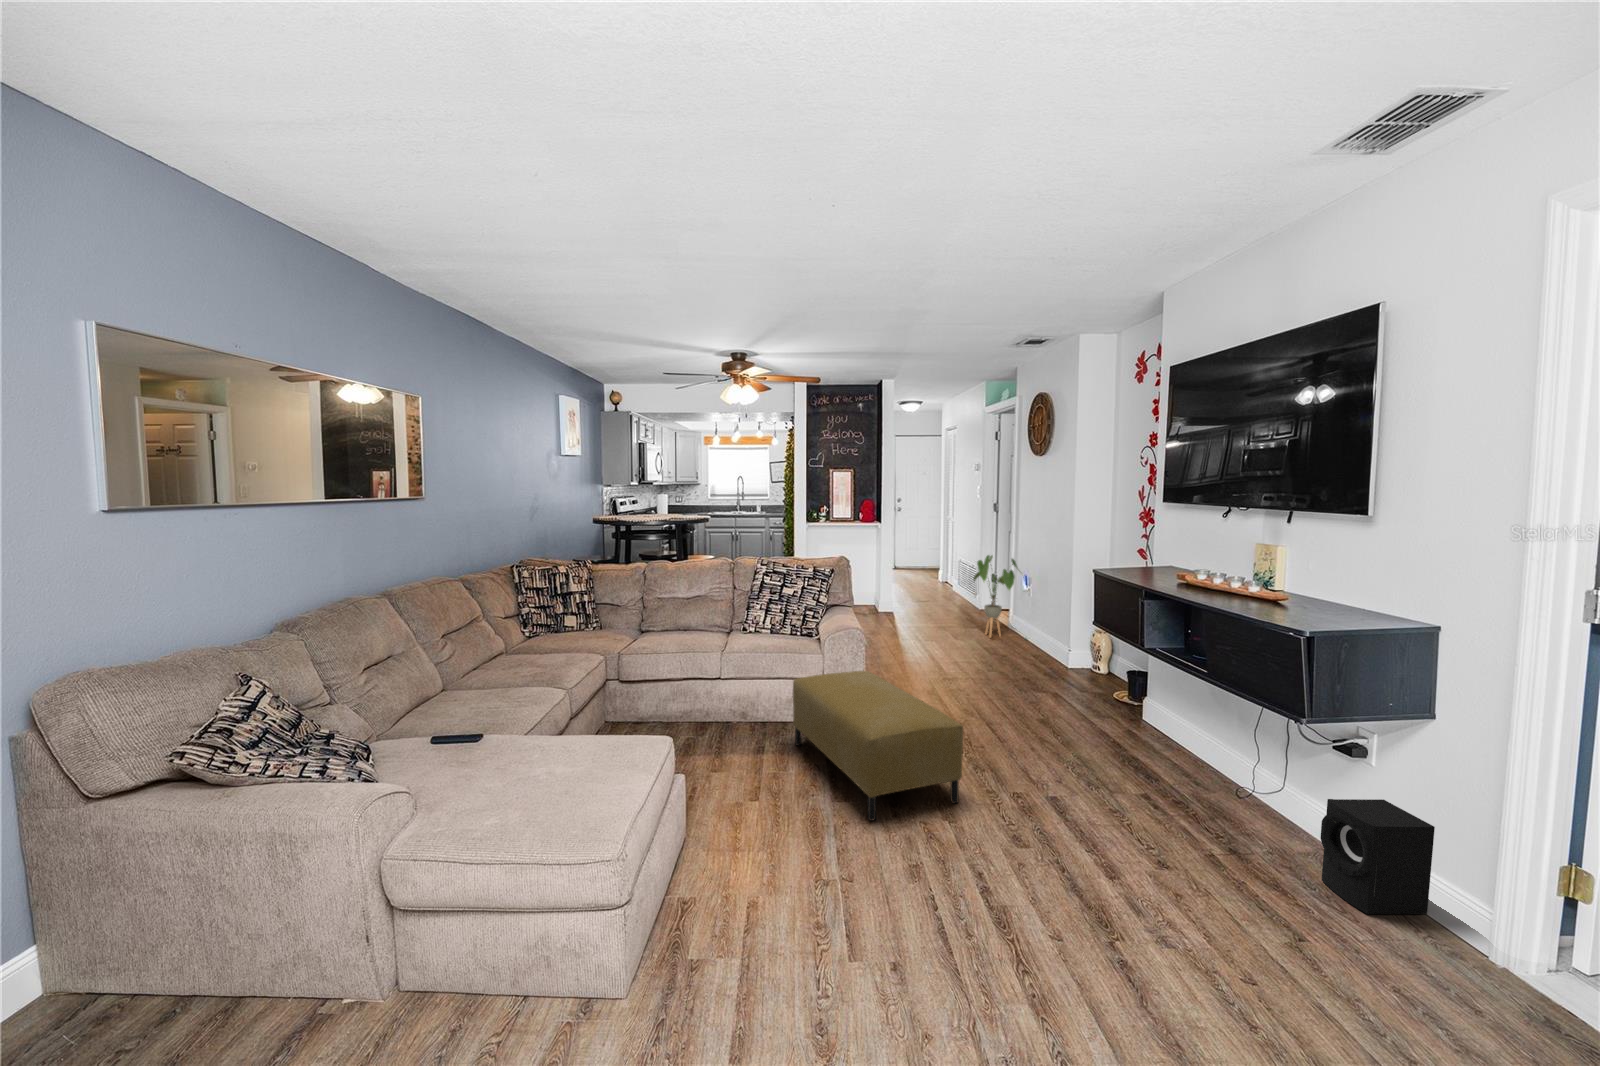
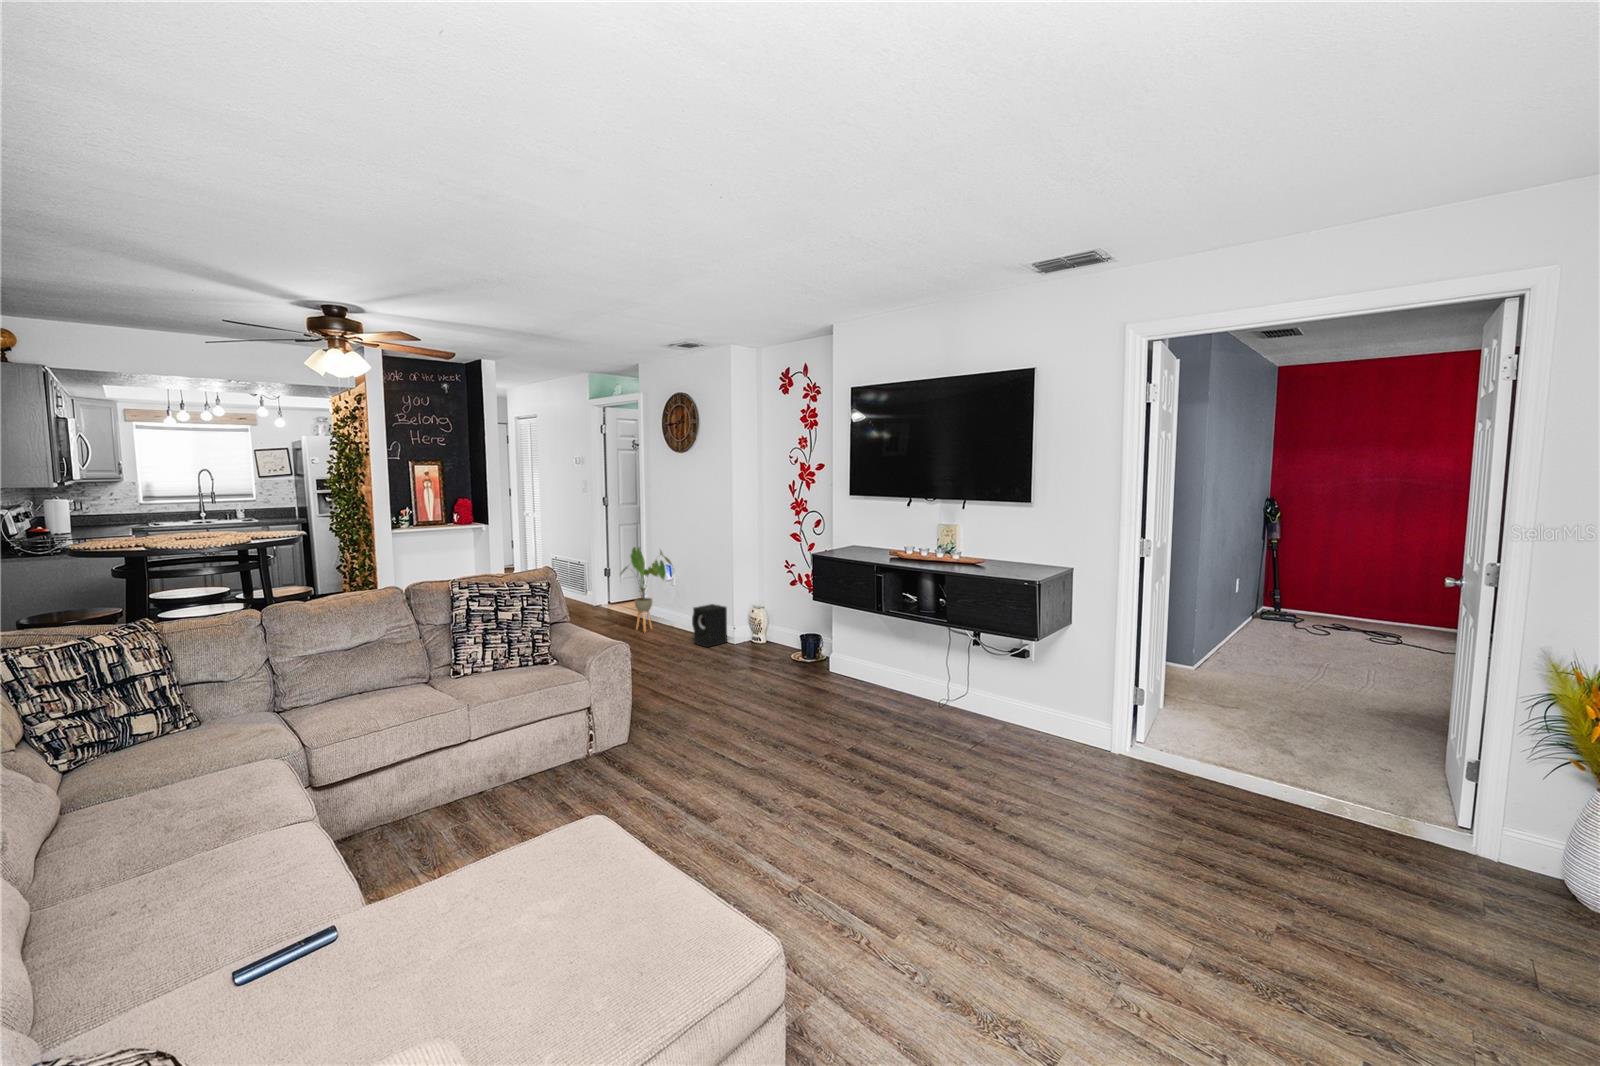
ottoman: present [793,671,963,821] -> none [588,685,806,827]
speaker: present [1321,799,1435,914] -> present [692,604,727,647]

